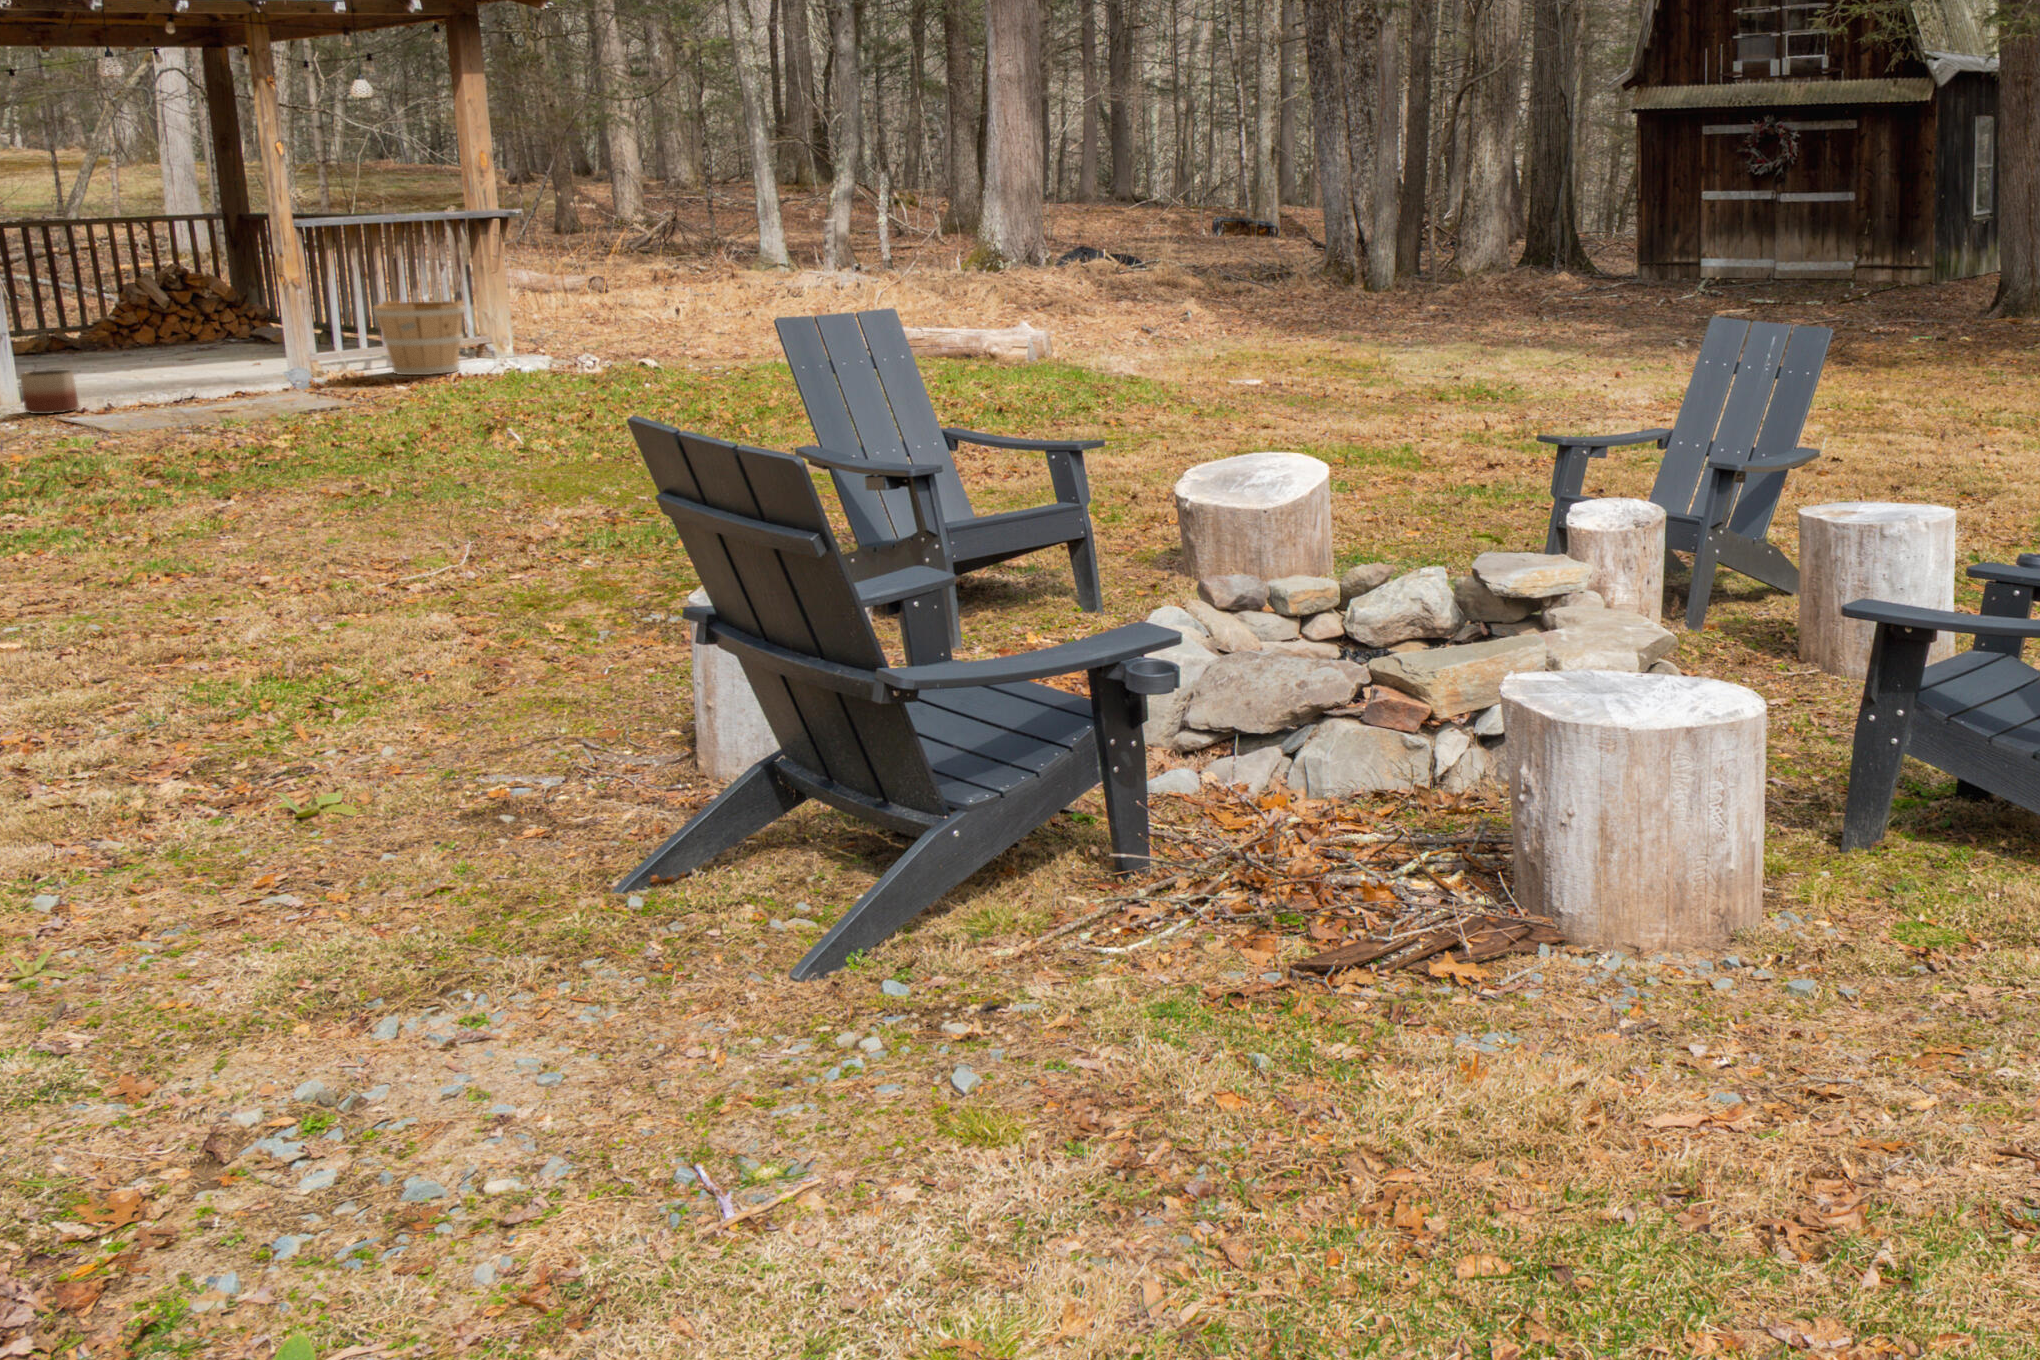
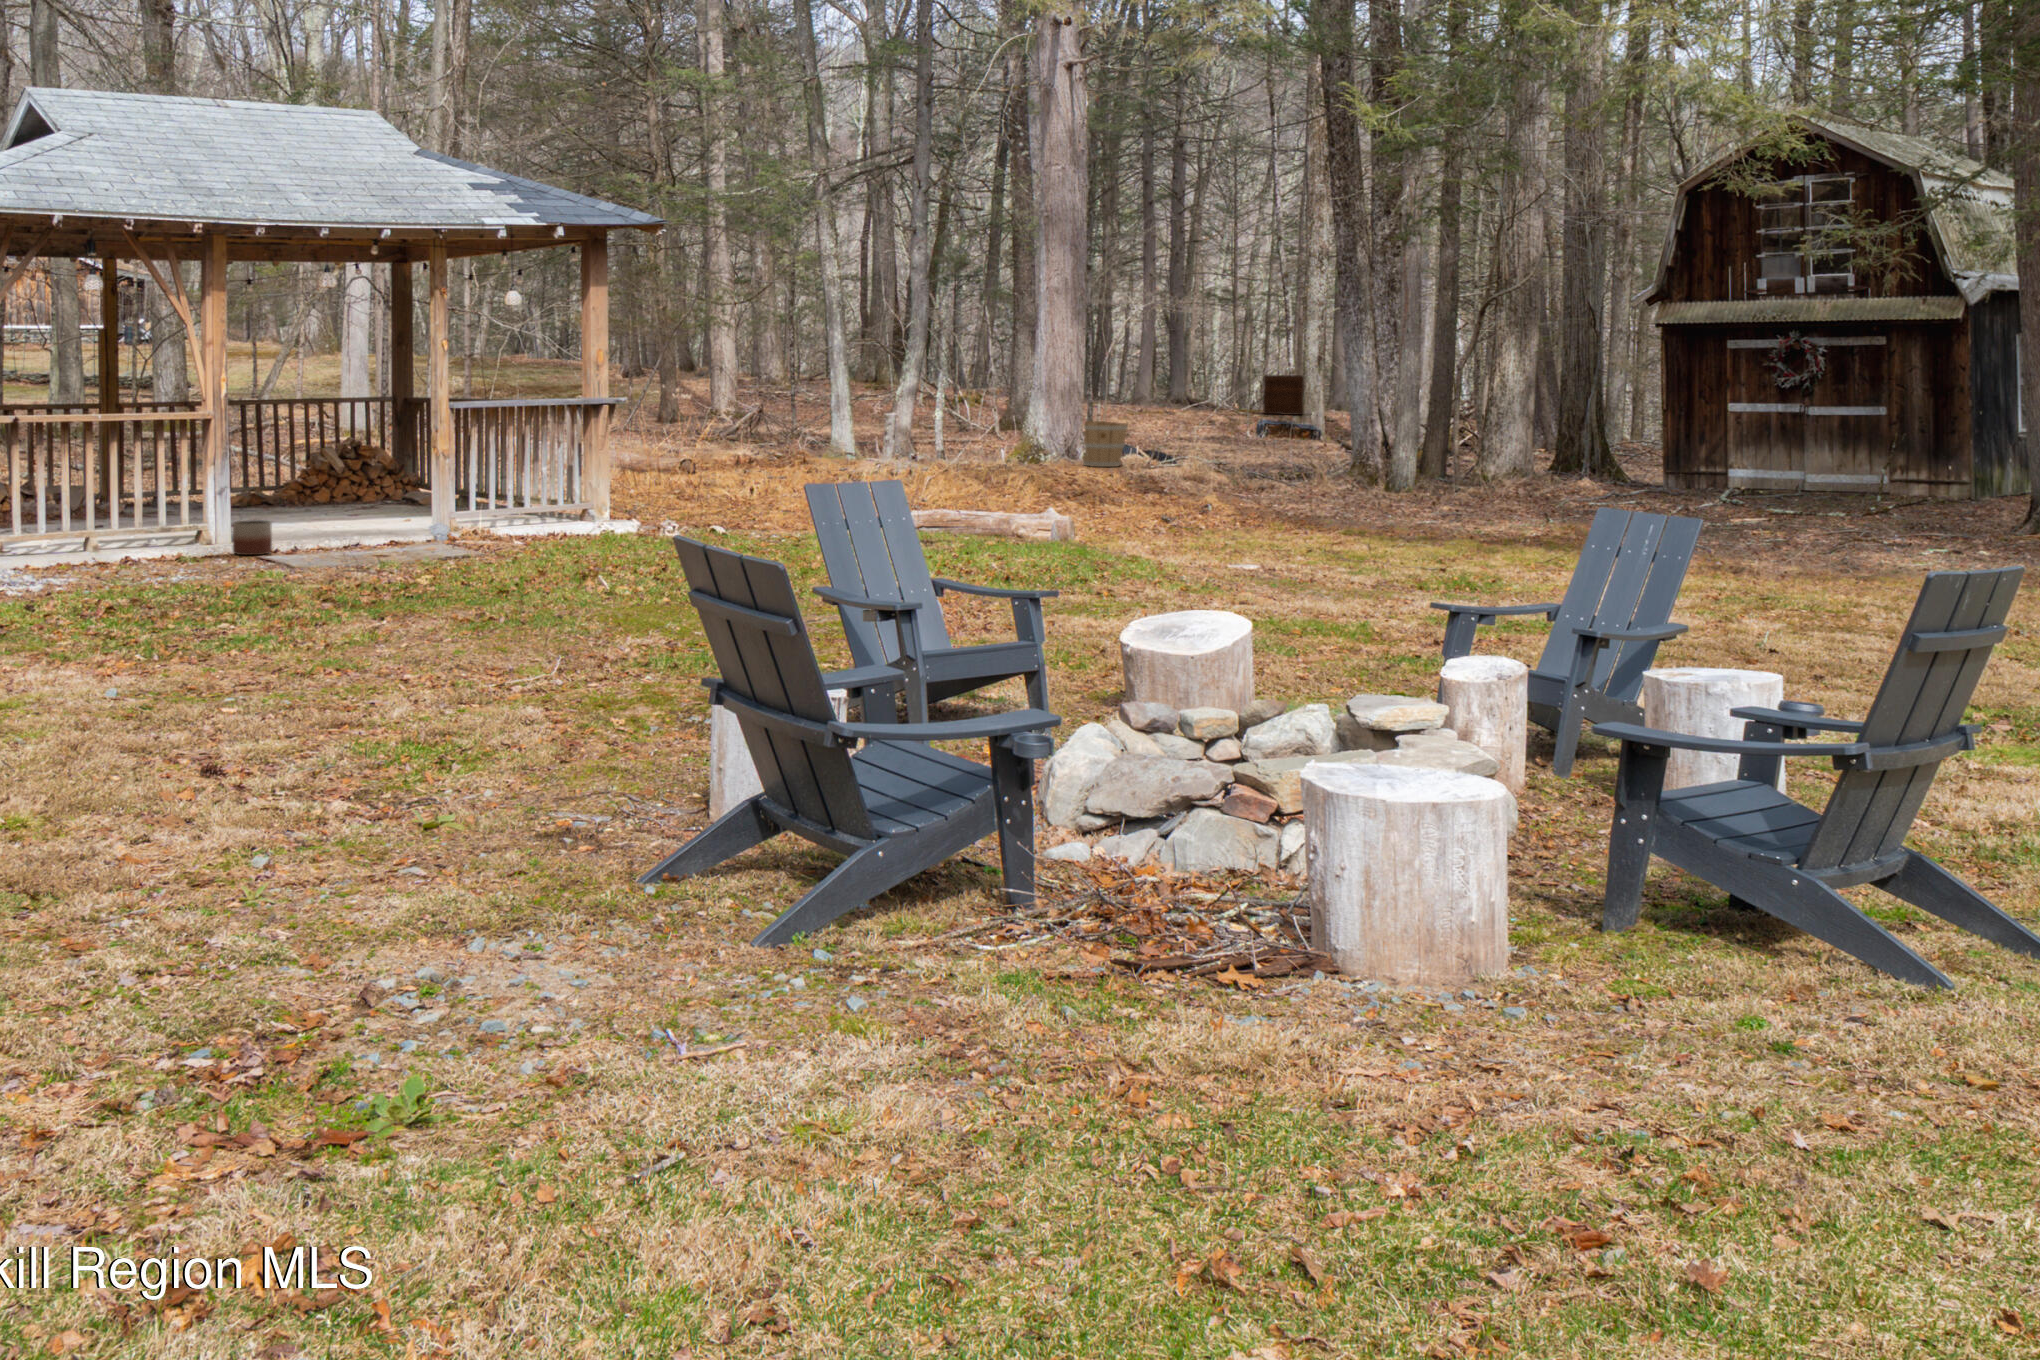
wooden crate: none [1212,172,1253,213] -> present [1263,375,1304,415]
wooden bucket: present [373,300,465,375] -> present [1083,421,1128,467]

